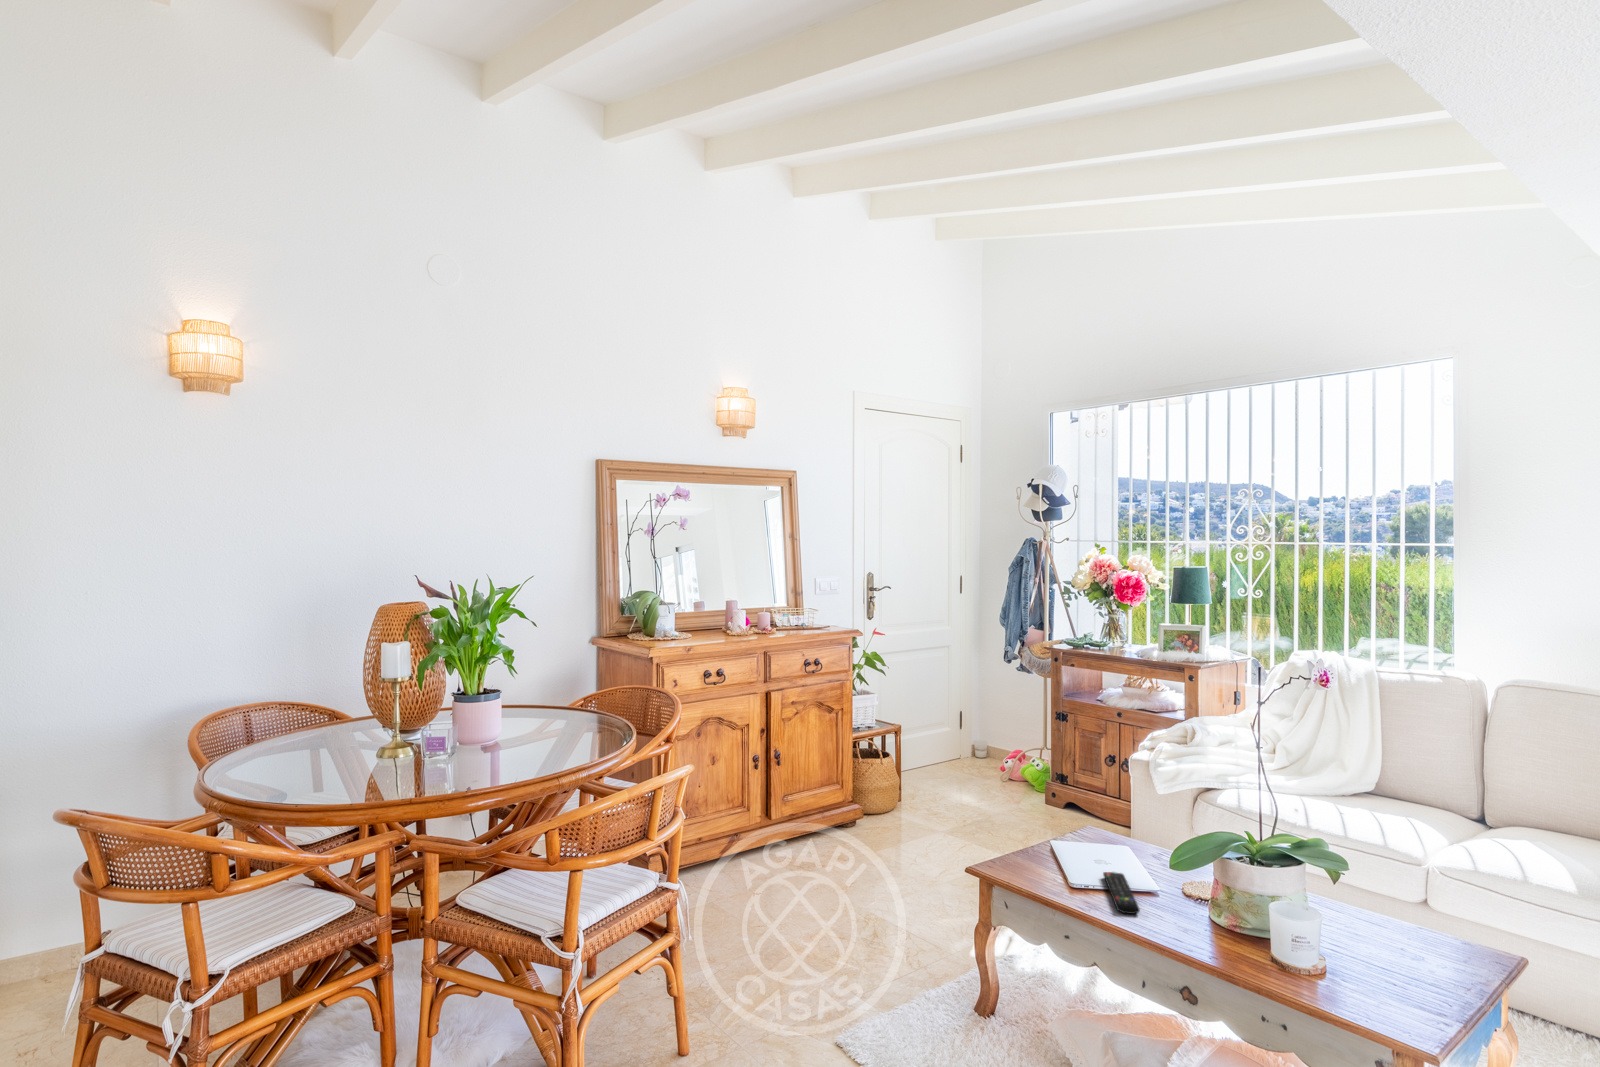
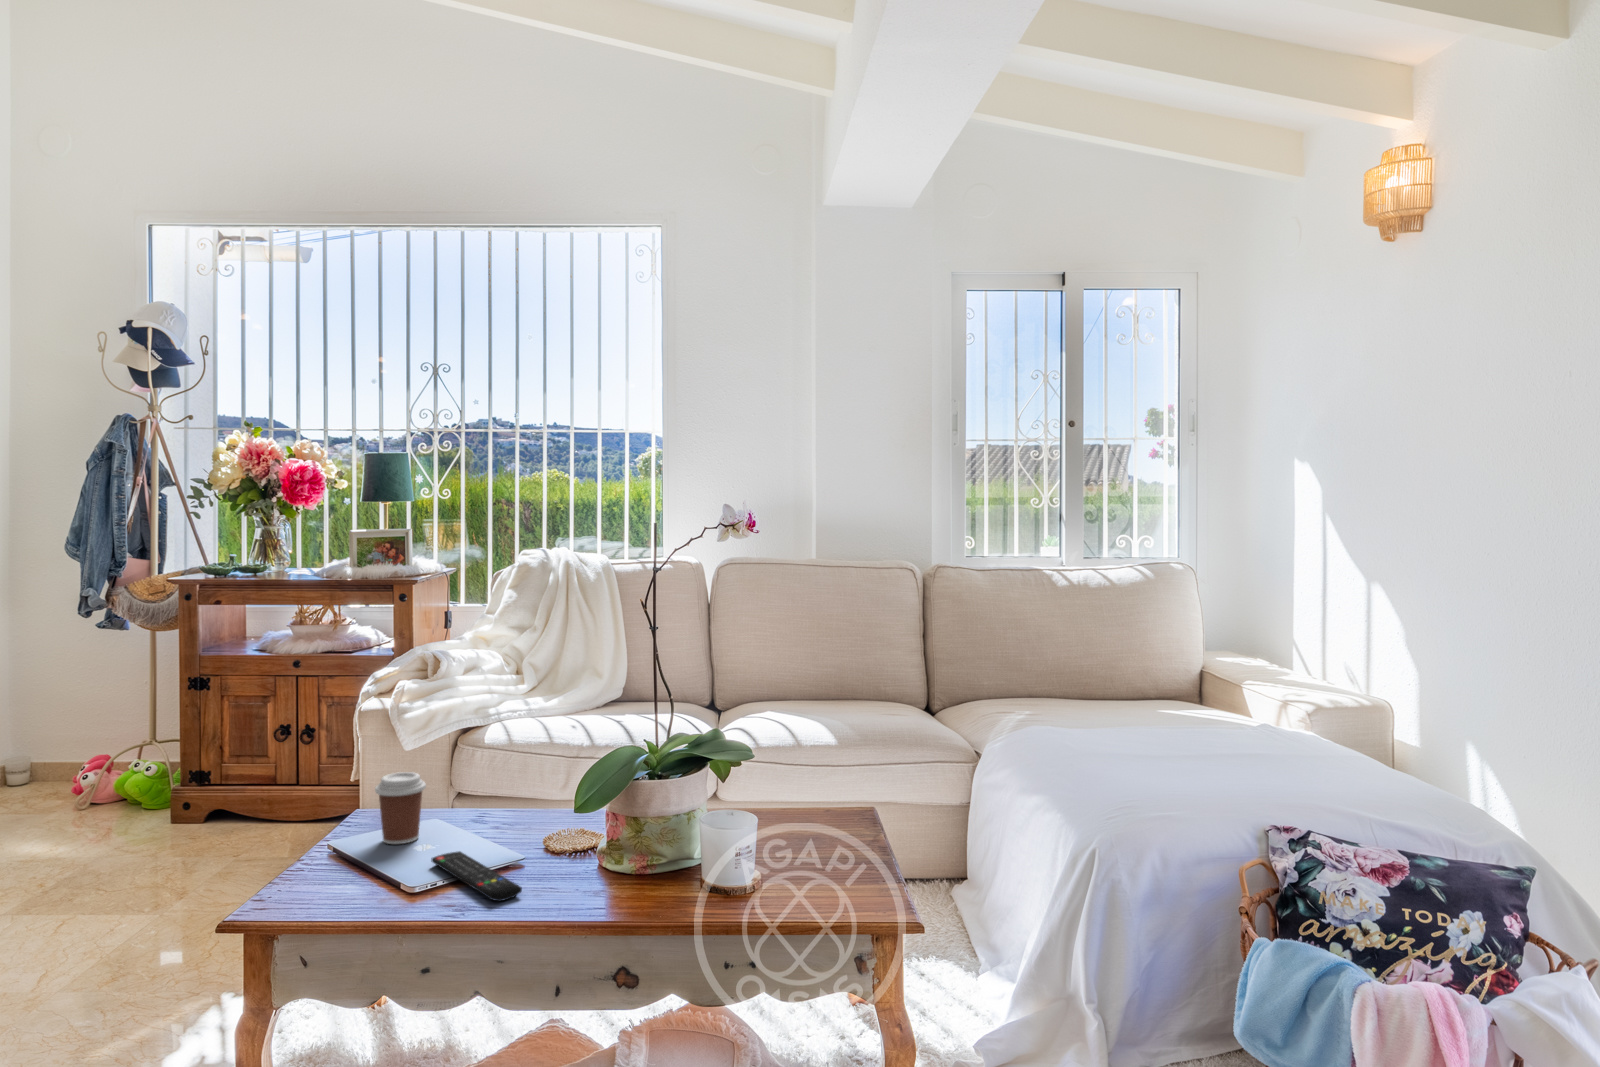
coffee cup: none [1083,810,1116,859] -> present [375,772,426,844]

